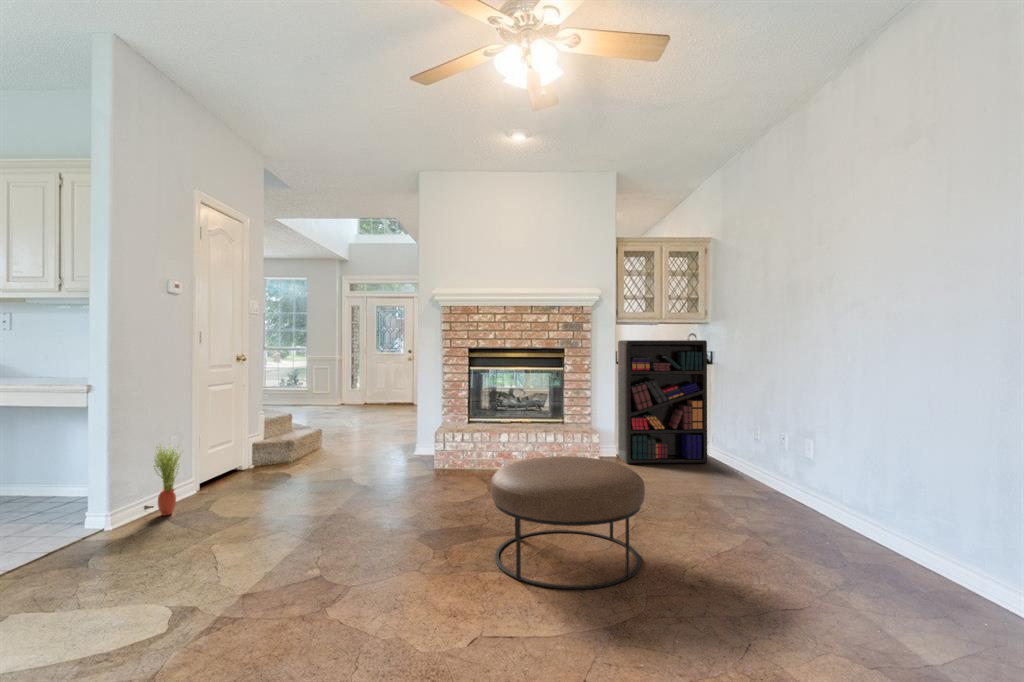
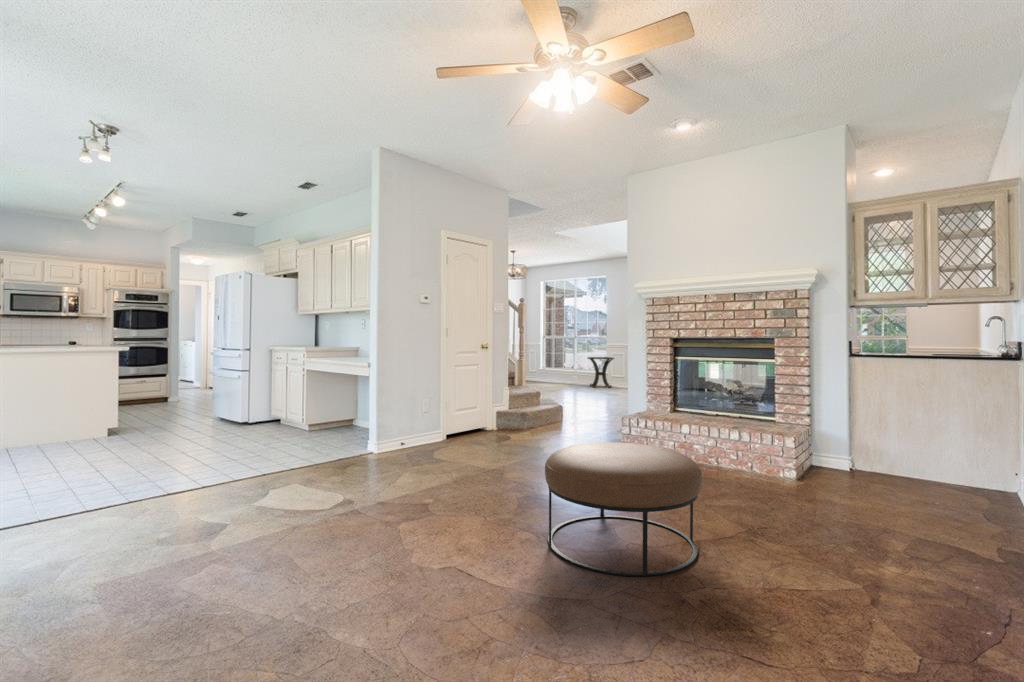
bookshelf: present [618,340,707,464] -> none [847,328,984,500]
side table: none [284,368,317,404] -> present [588,357,614,388]
potted plant: present [154,445,183,515] -> none [402,401,423,450]

